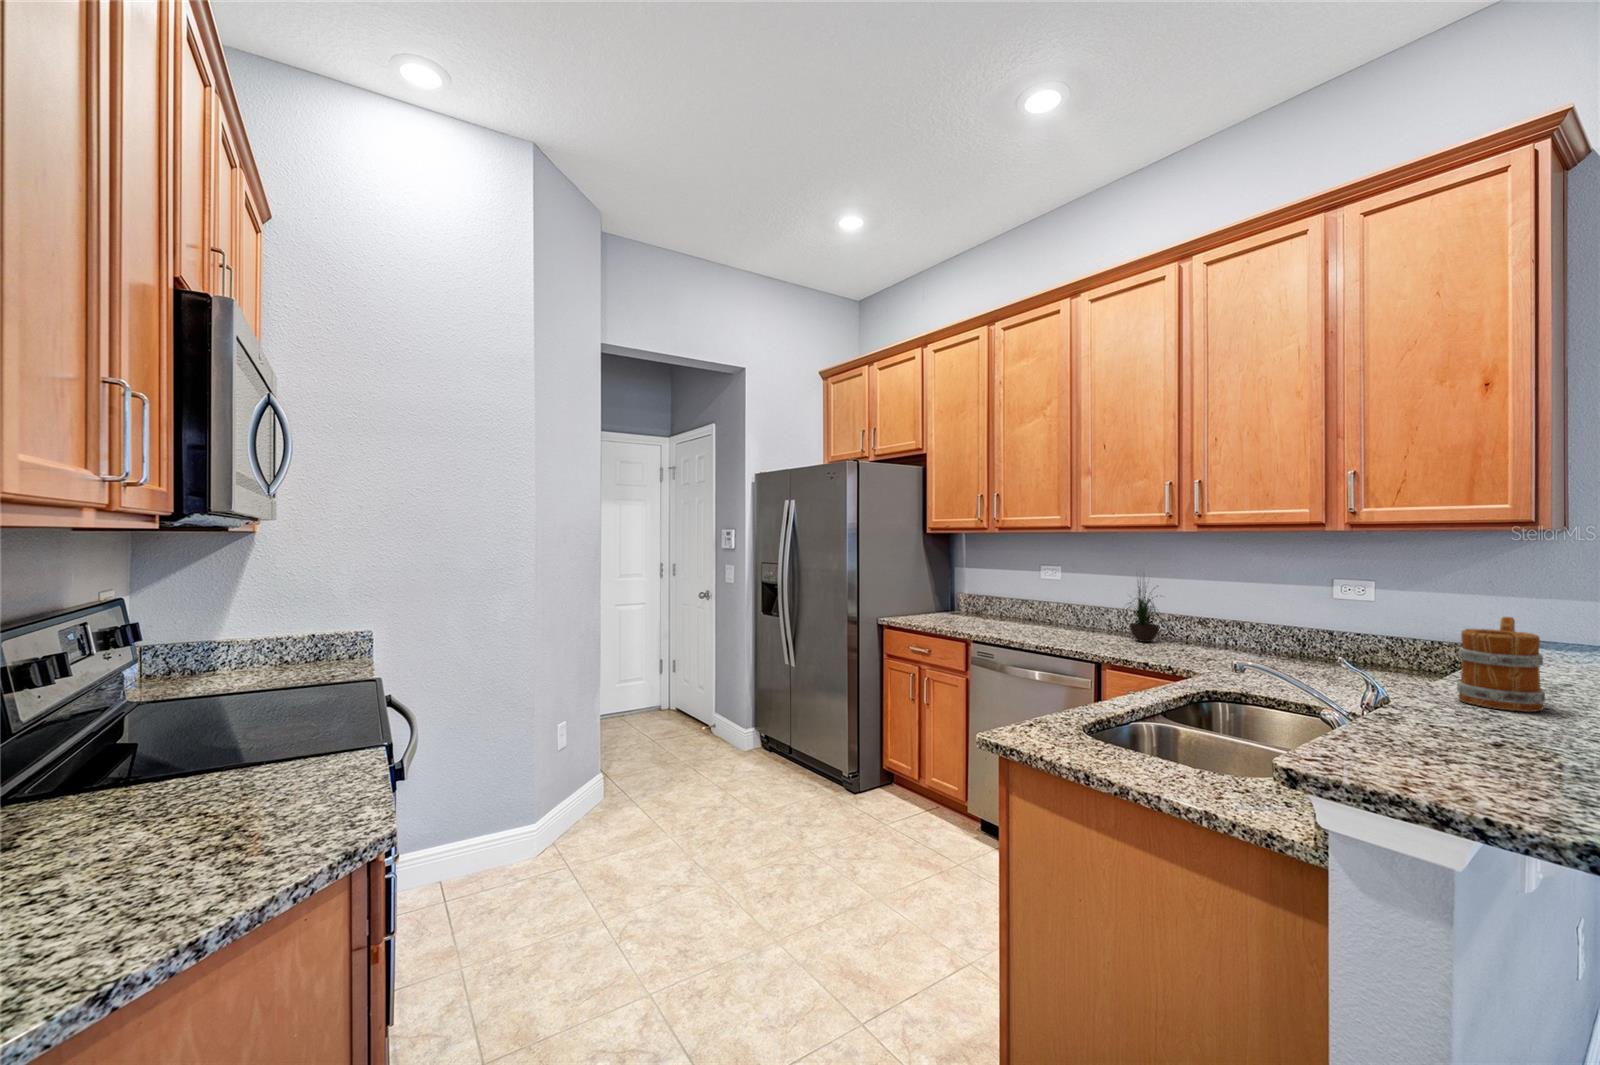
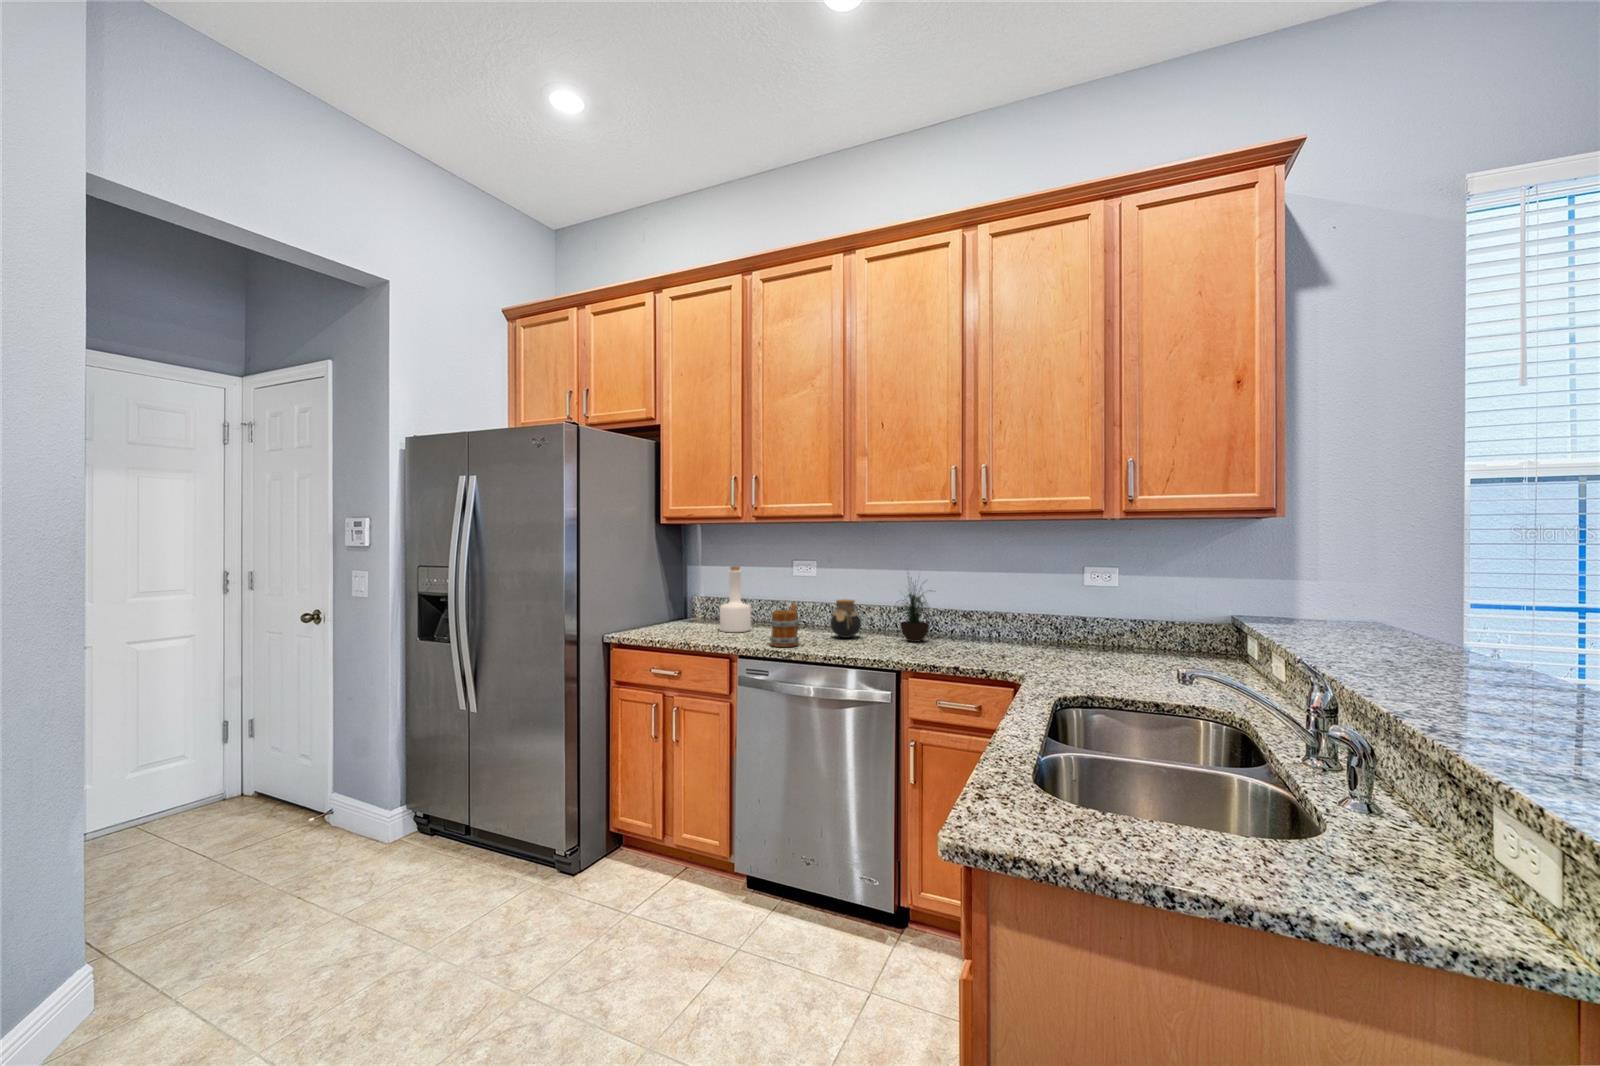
bottle: none [973,568,1000,624] -> present [720,566,751,632]
jar: none [1065,600,1095,634] -> present [830,599,861,638]
mug: present [1457,617,1545,712] -> present [770,603,799,647]

